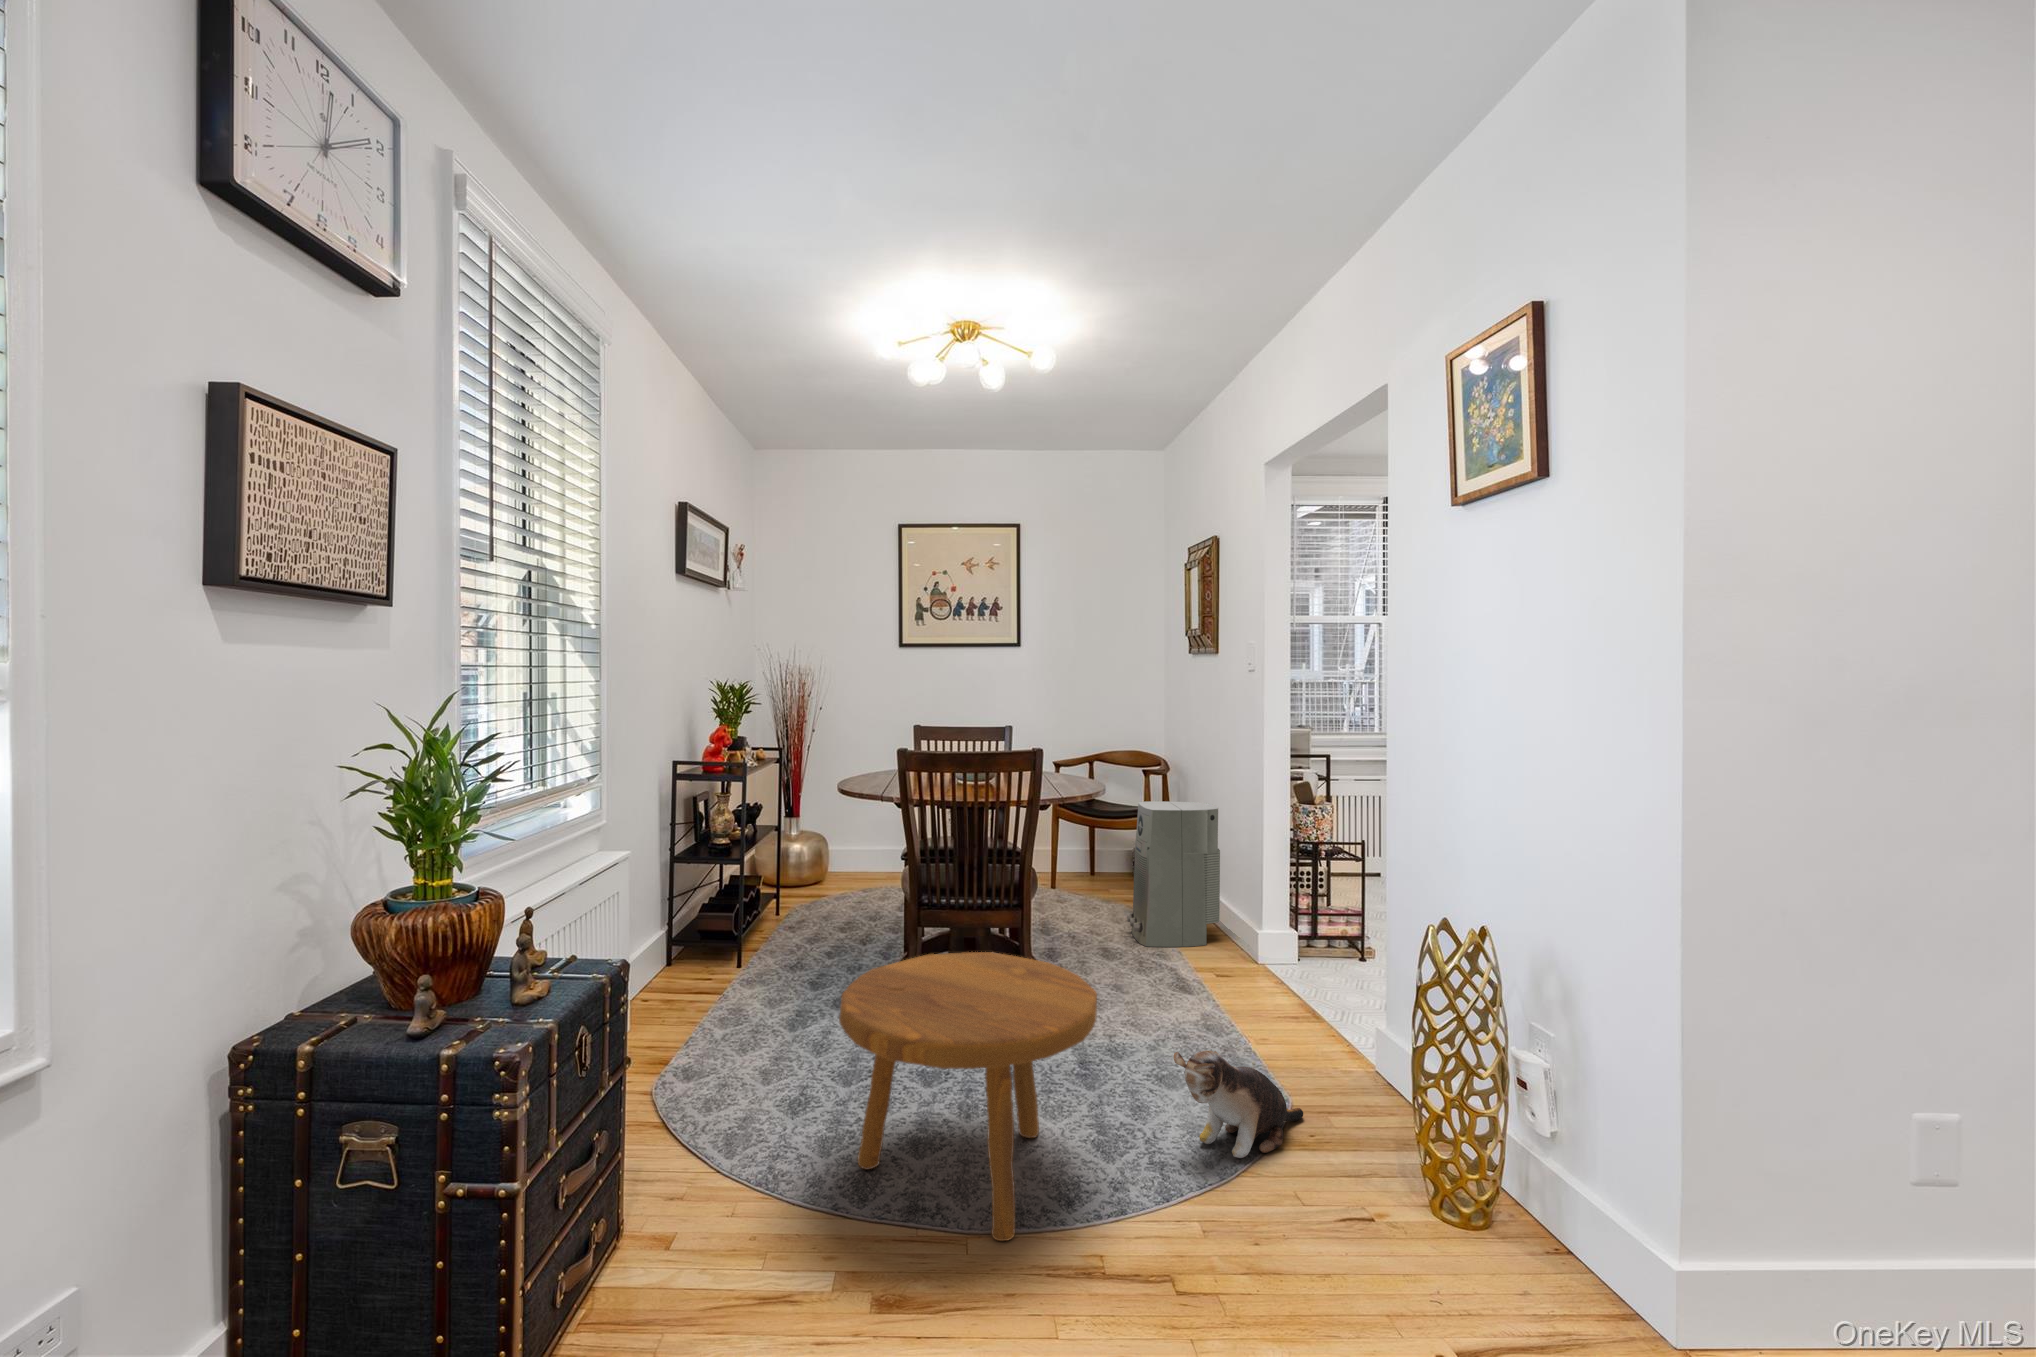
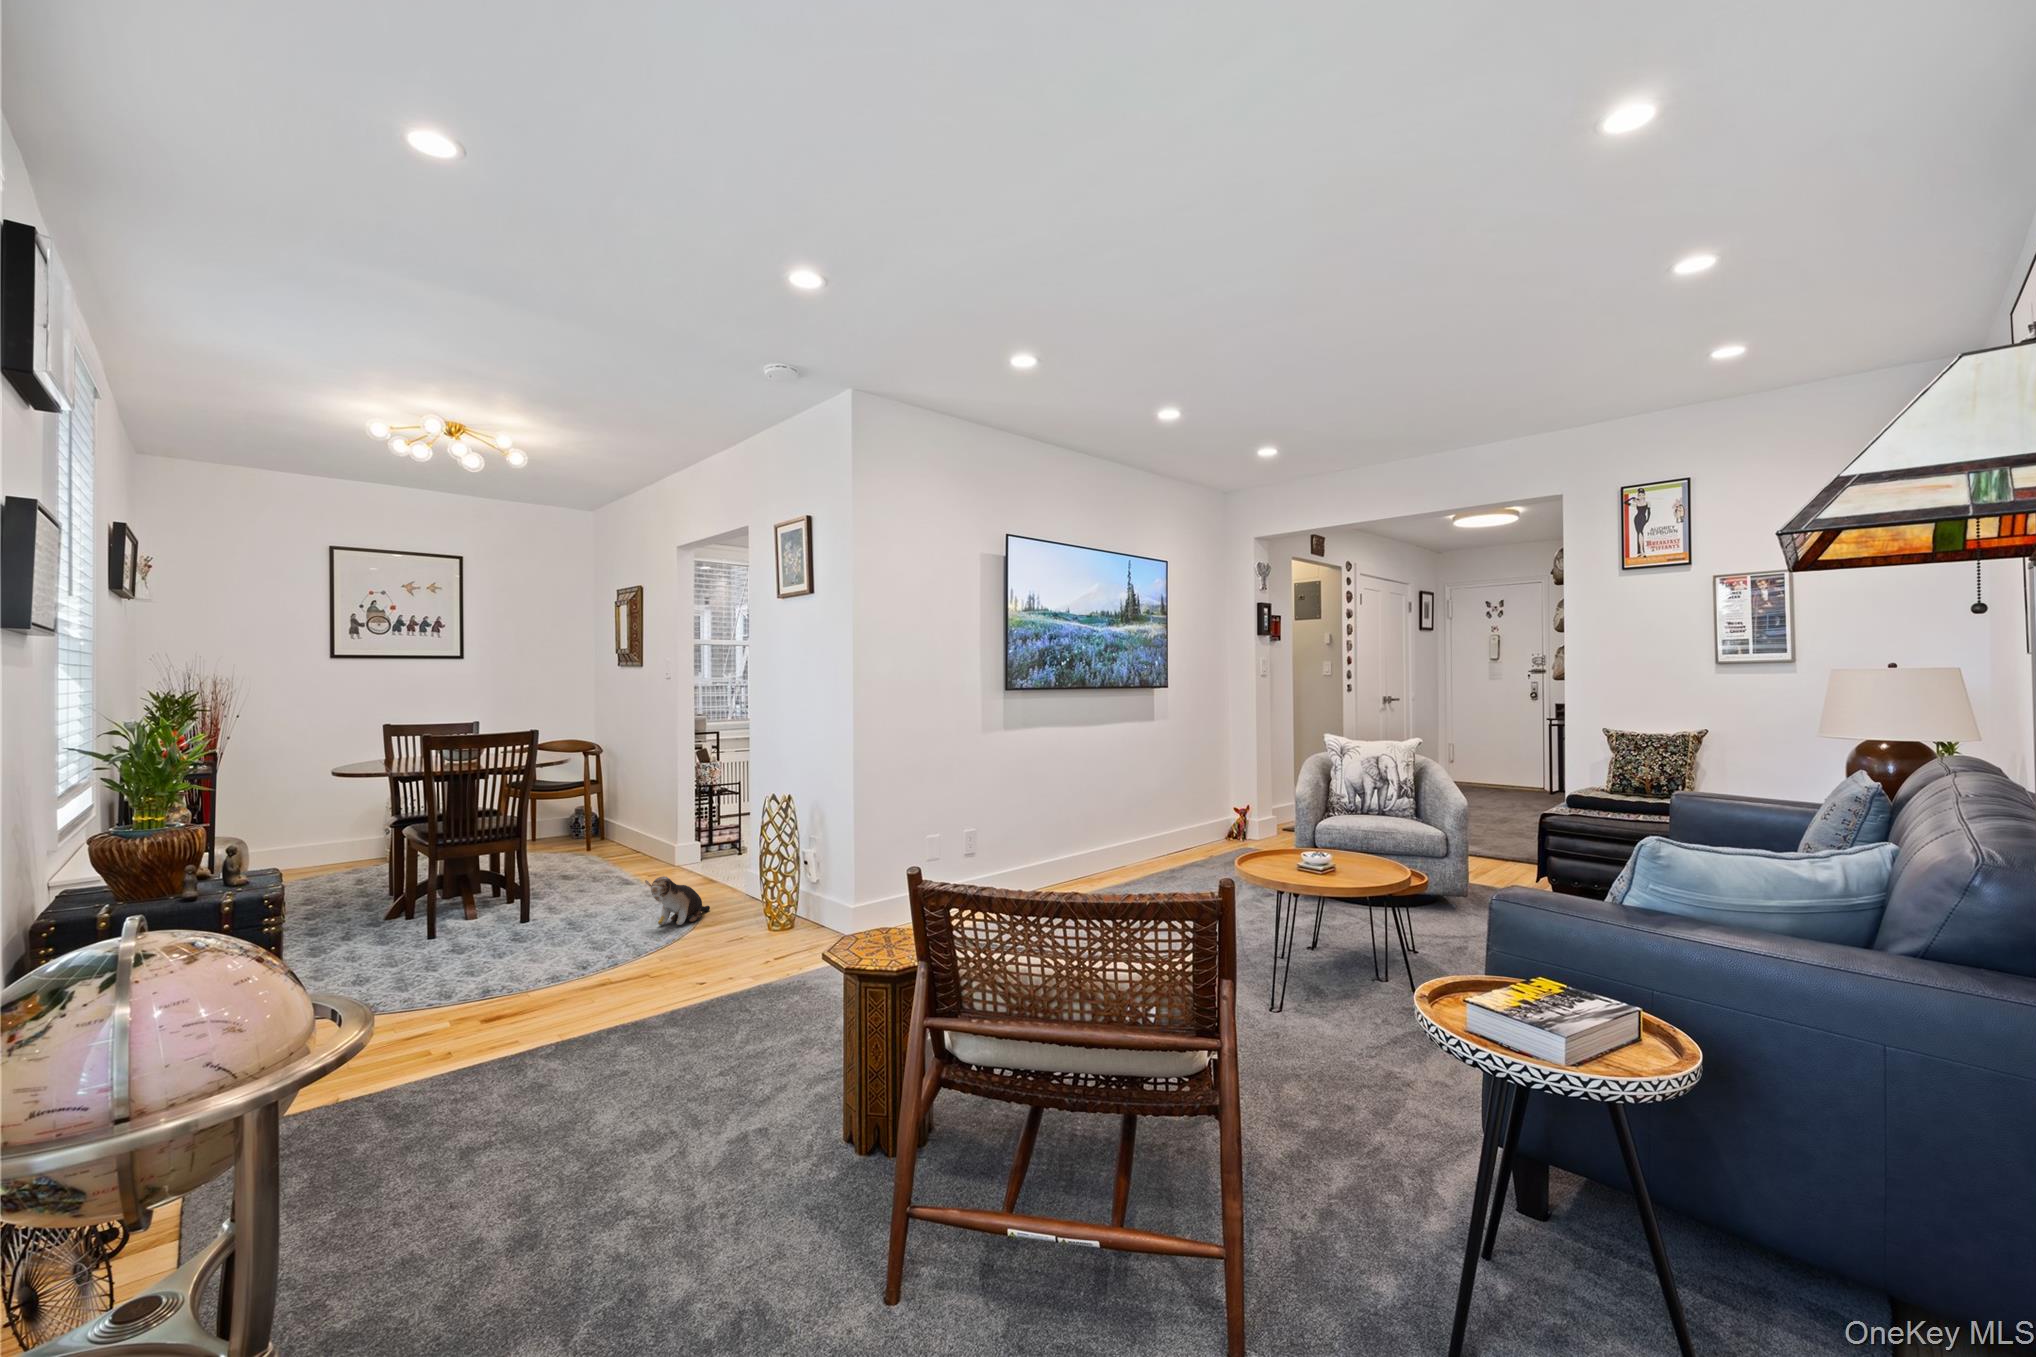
air purifier: present [1127,801,1220,947] -> none [578,769,647,869]
footstool: present [839,952,1097,1241] -> none [452,848,607,968]

